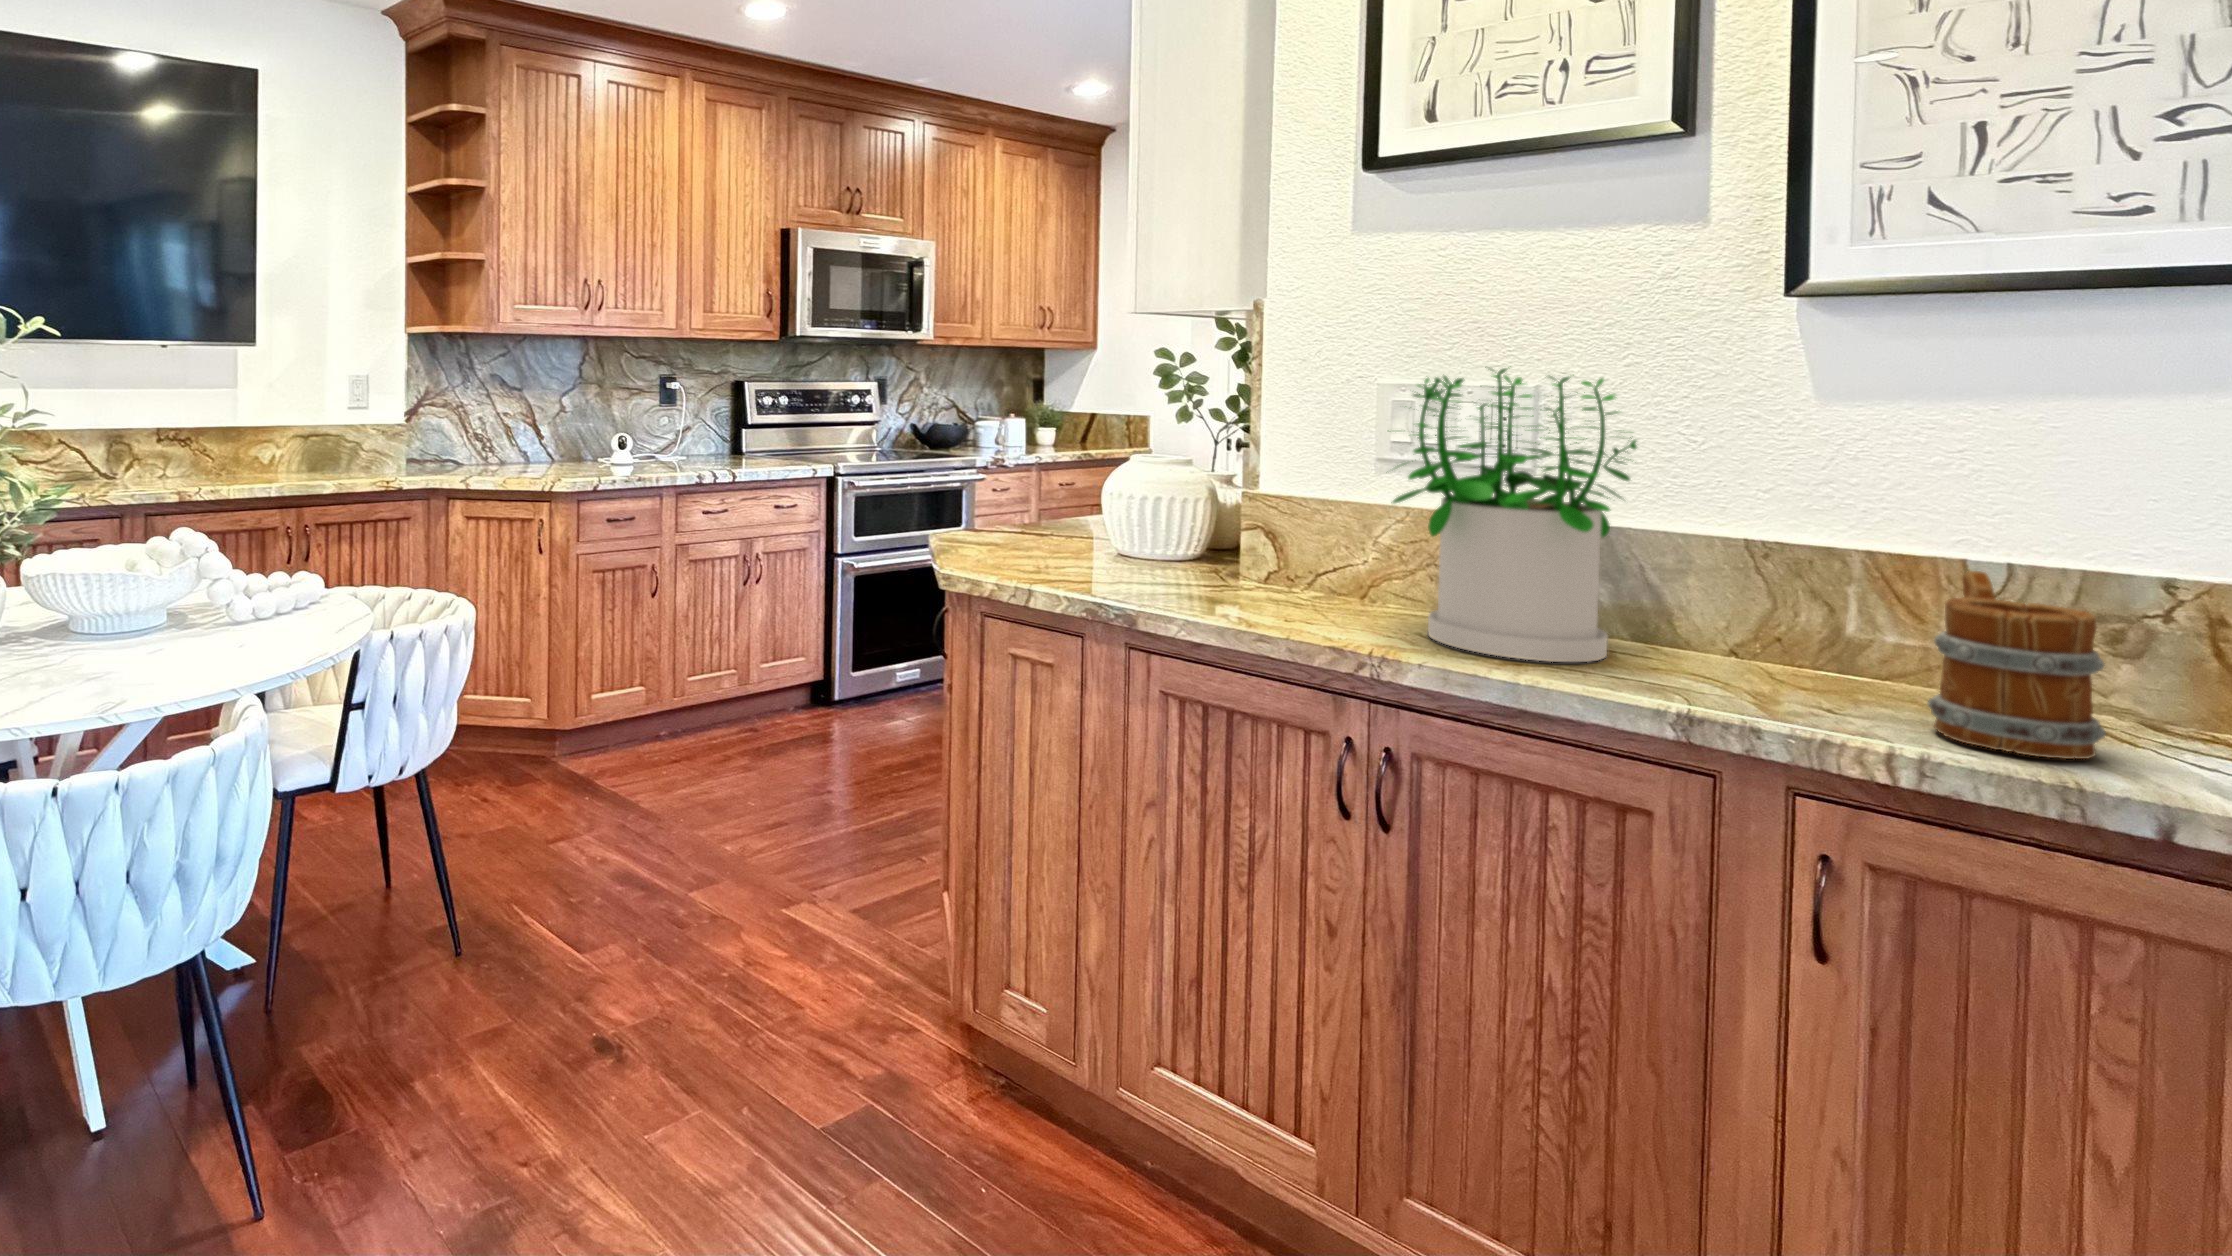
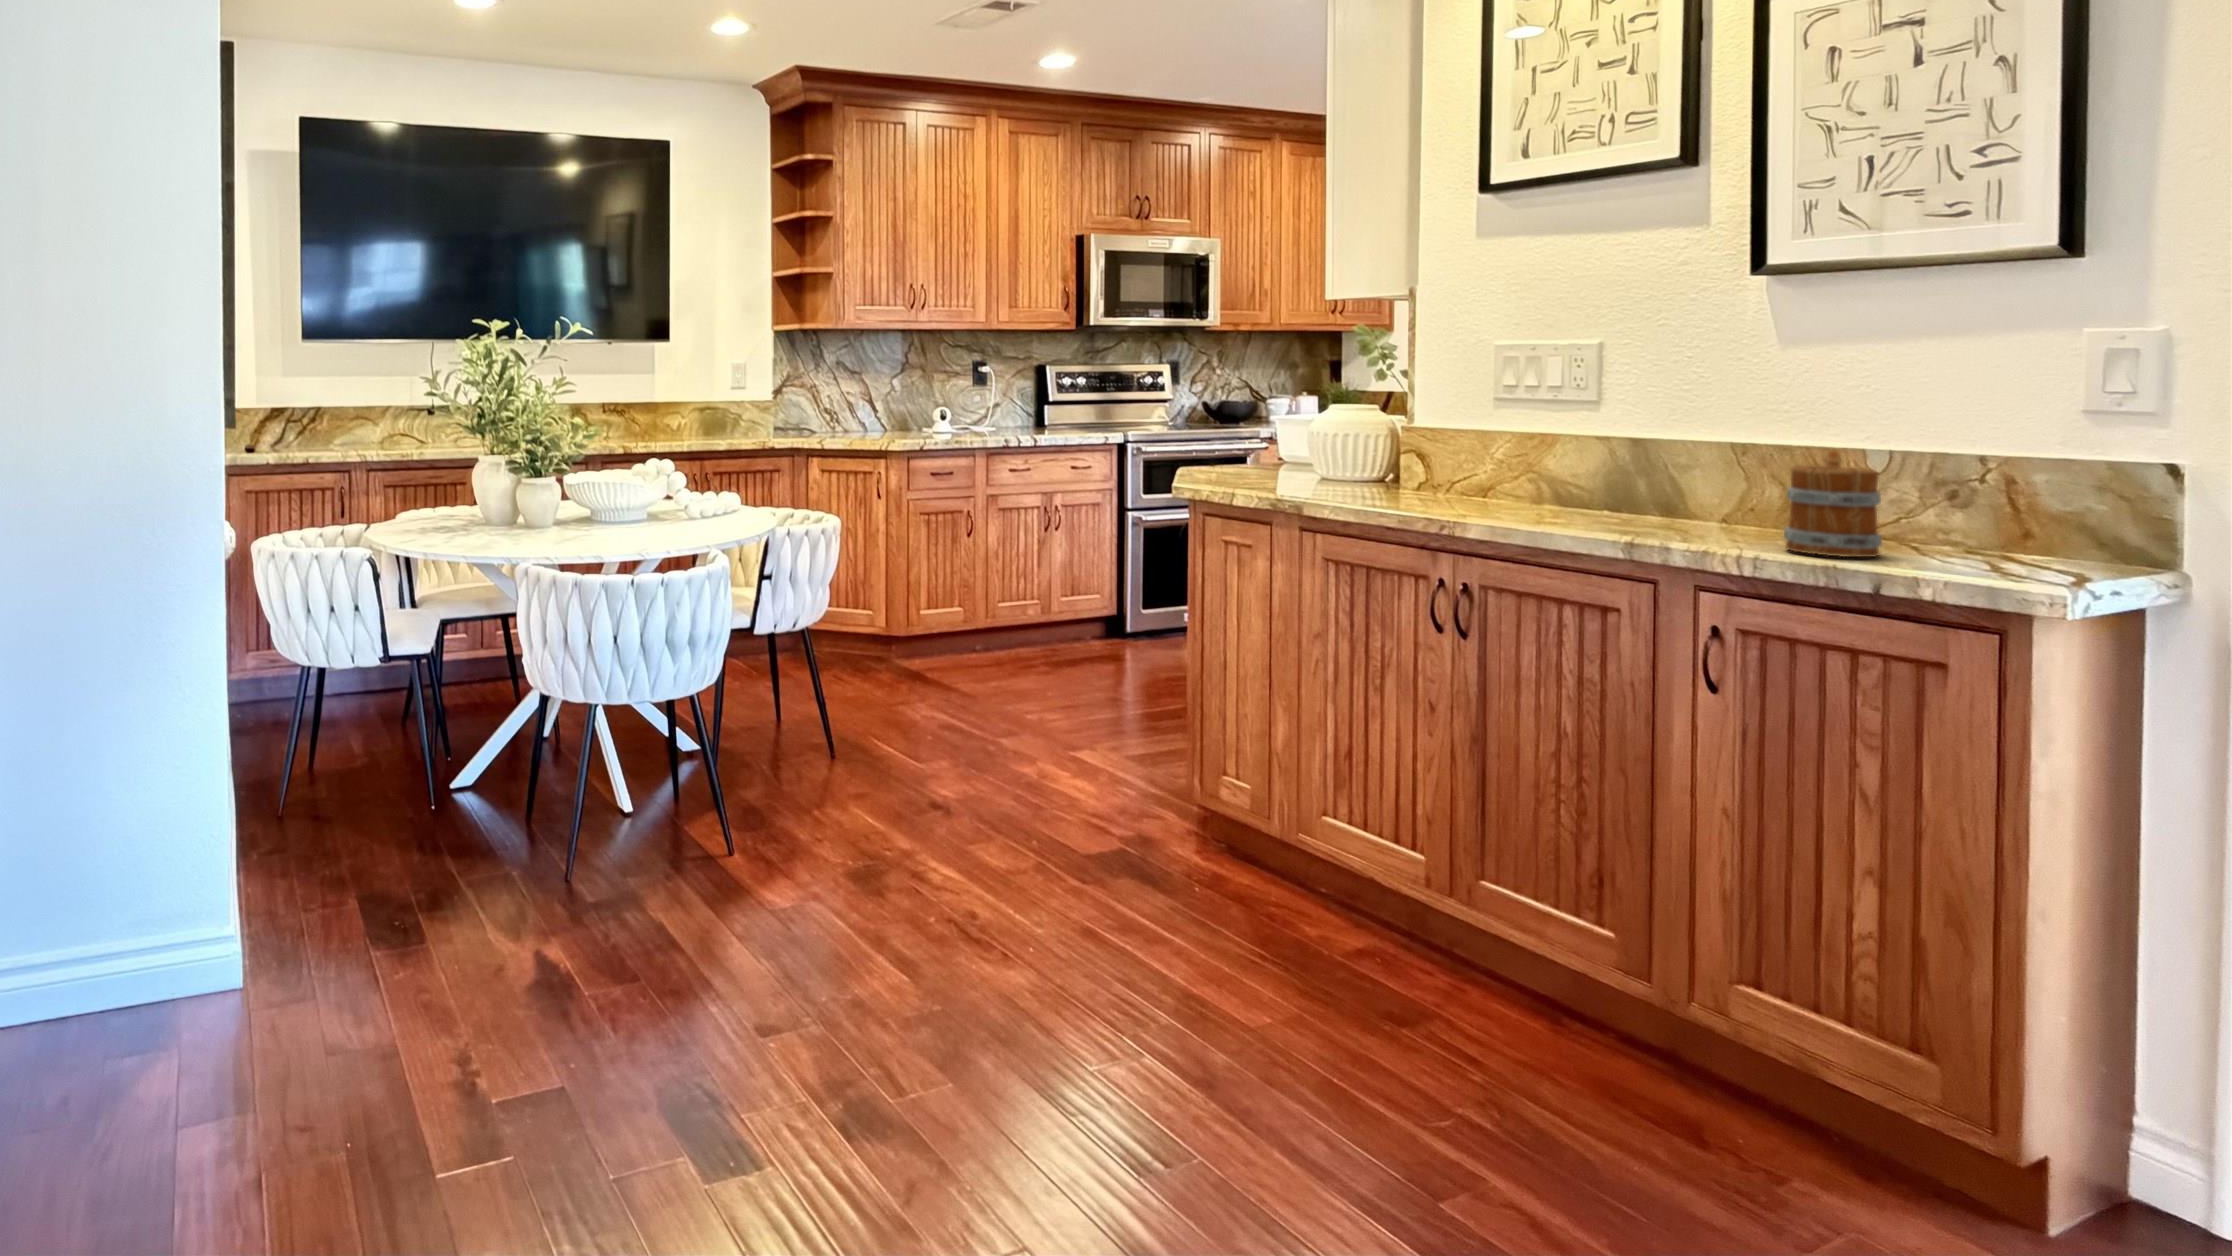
potted plant: present [1393,368,1637,662] -> none [1471,329,1658,523]

